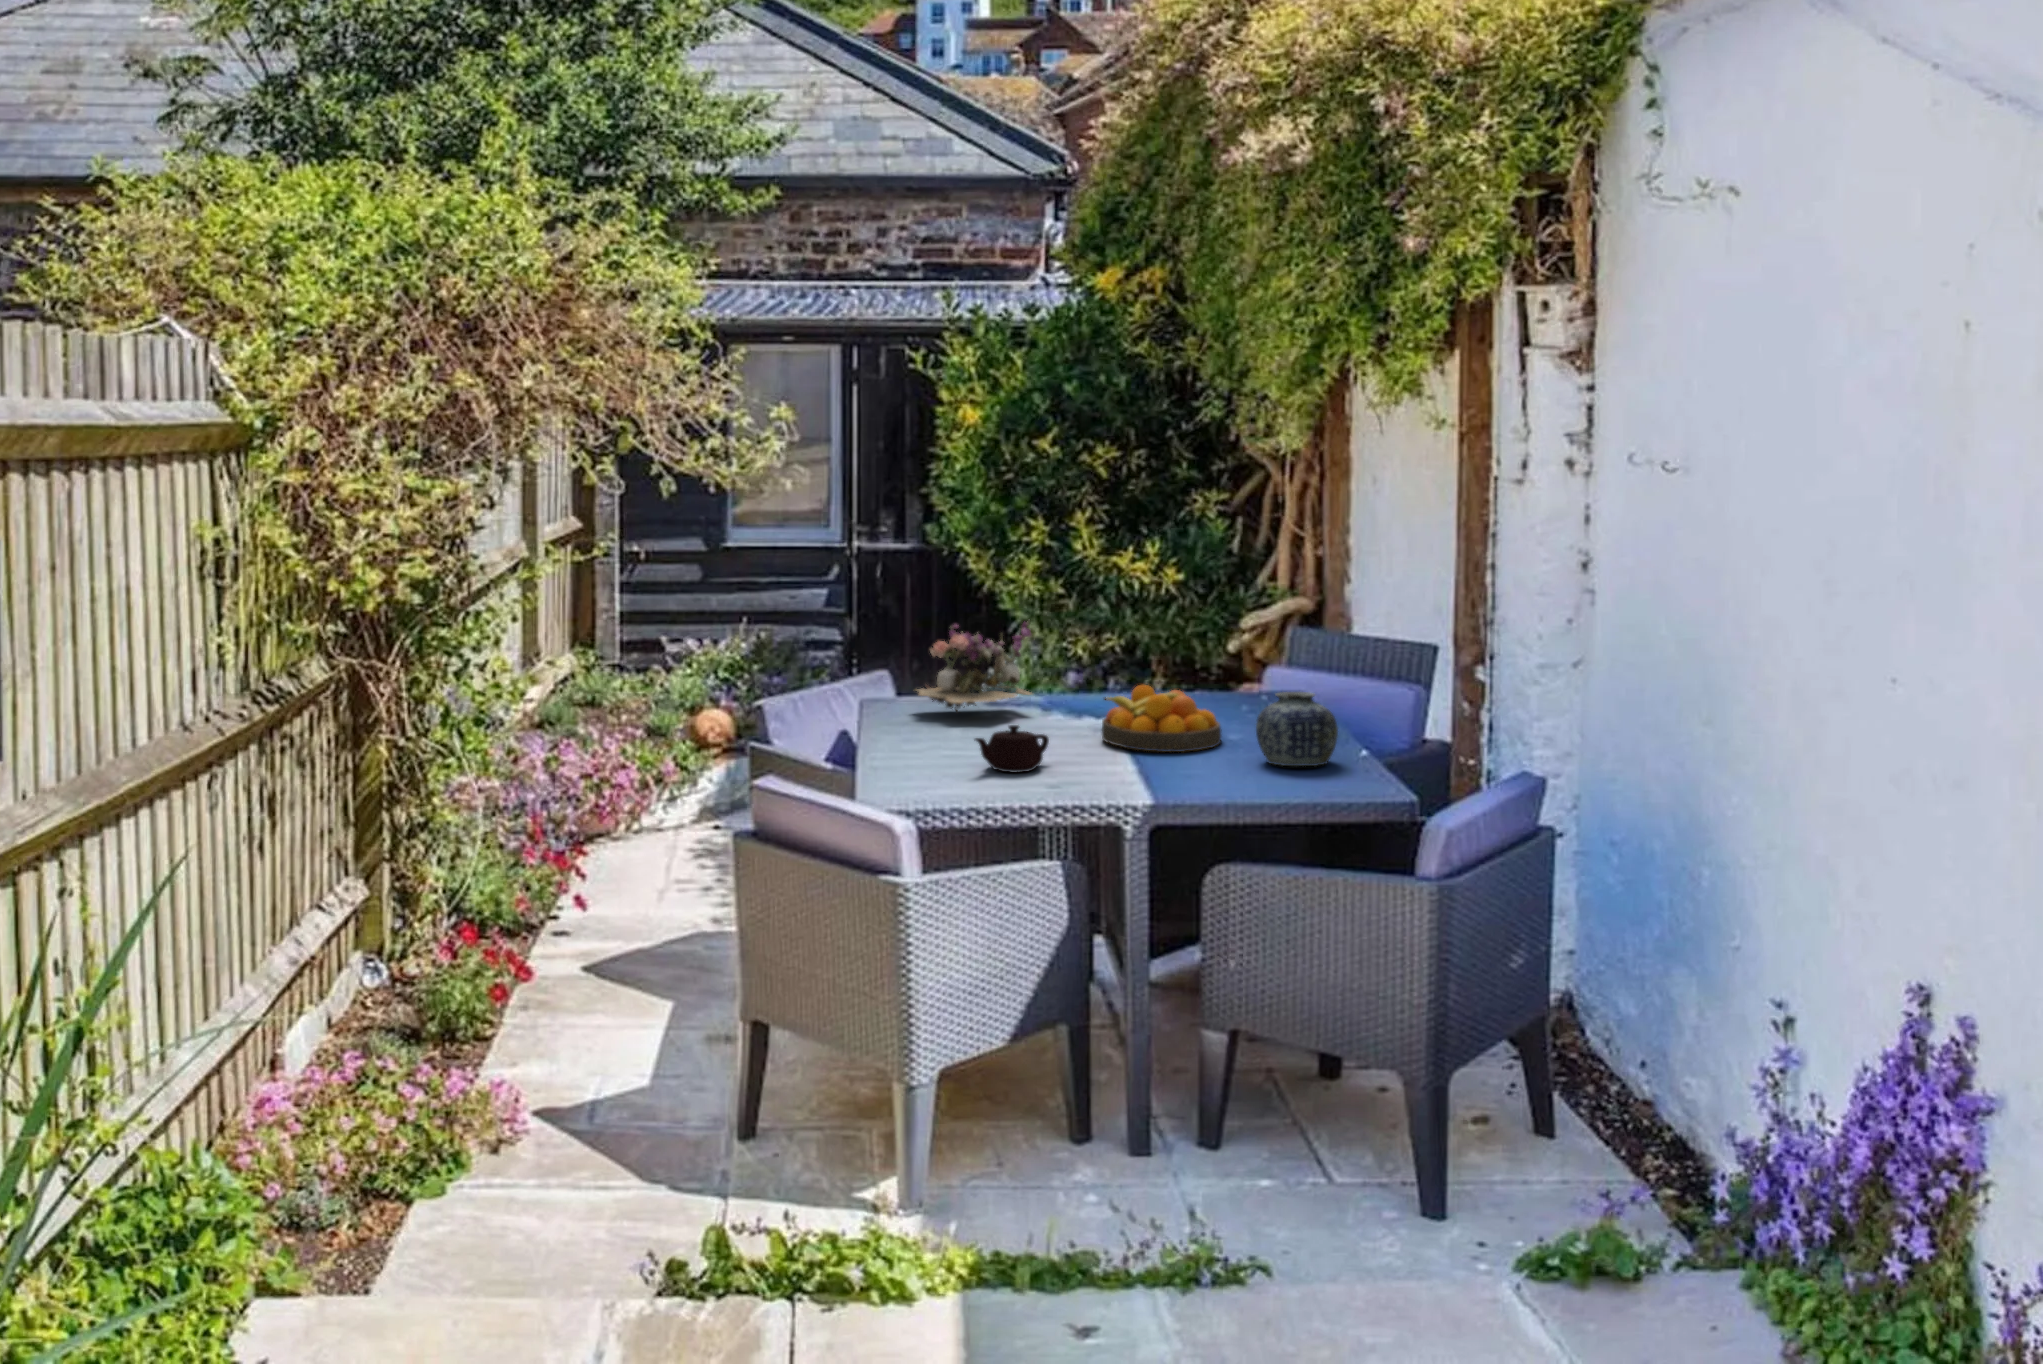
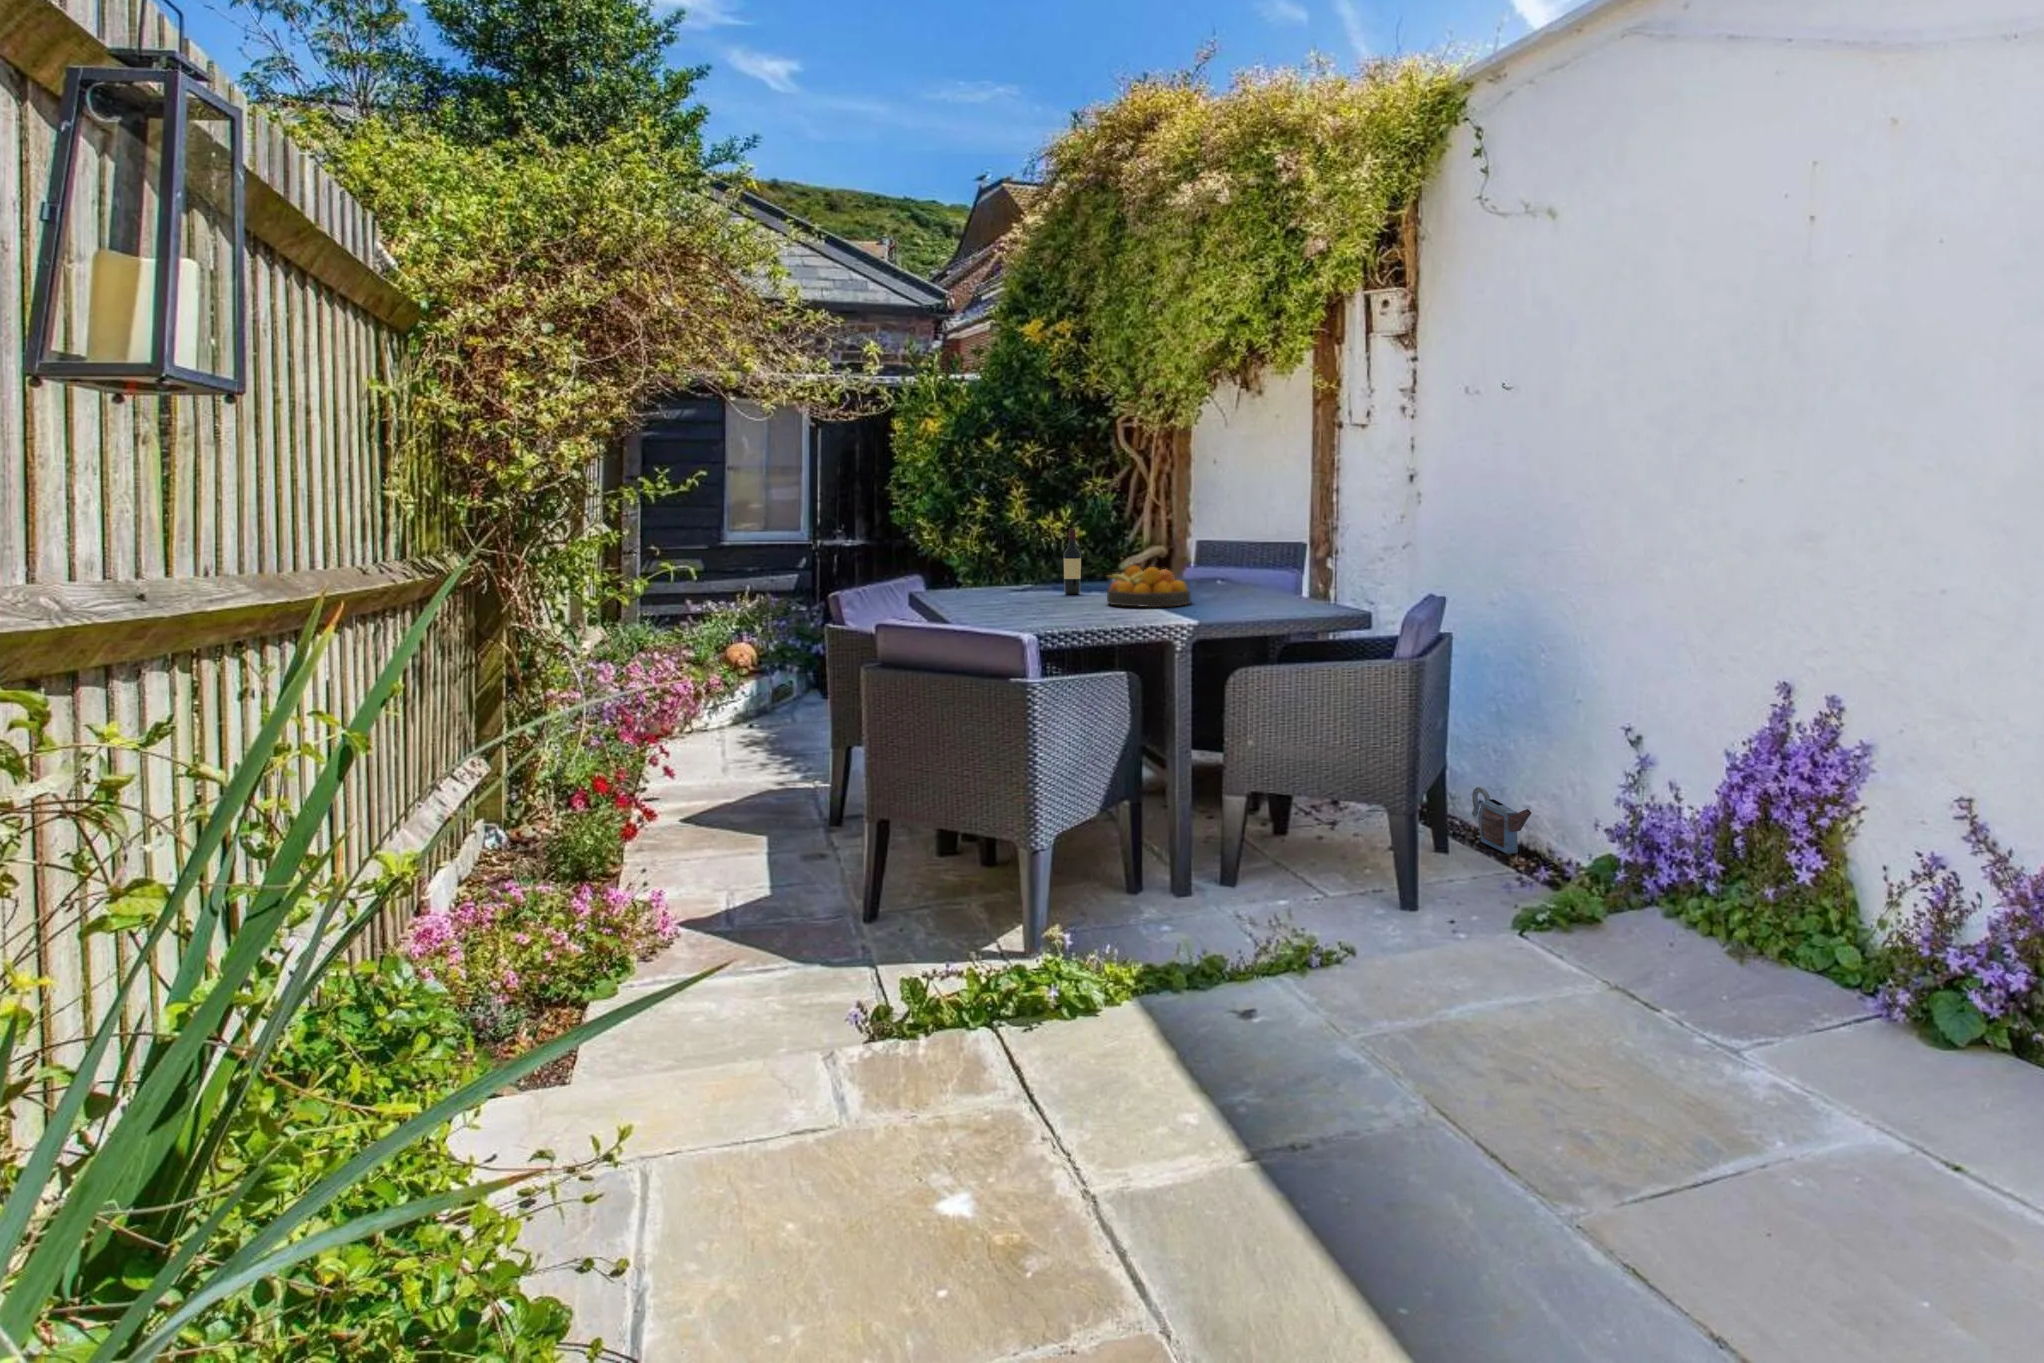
wine bottle: none [1072,615,1096,708] -> present [1064,529,1081,595]
flower arrangement: present [918,622,1031,711] -> none [951,530,1043,600]
vase: present [1256,692,1338,766] -> none [1226,557,1281,607]
teapot: present [975,725,1049,773] -> none [1038,585,1085,619]
watering can: none [1621,1062,1682,1171] -> present [1472,787,1531,854]

